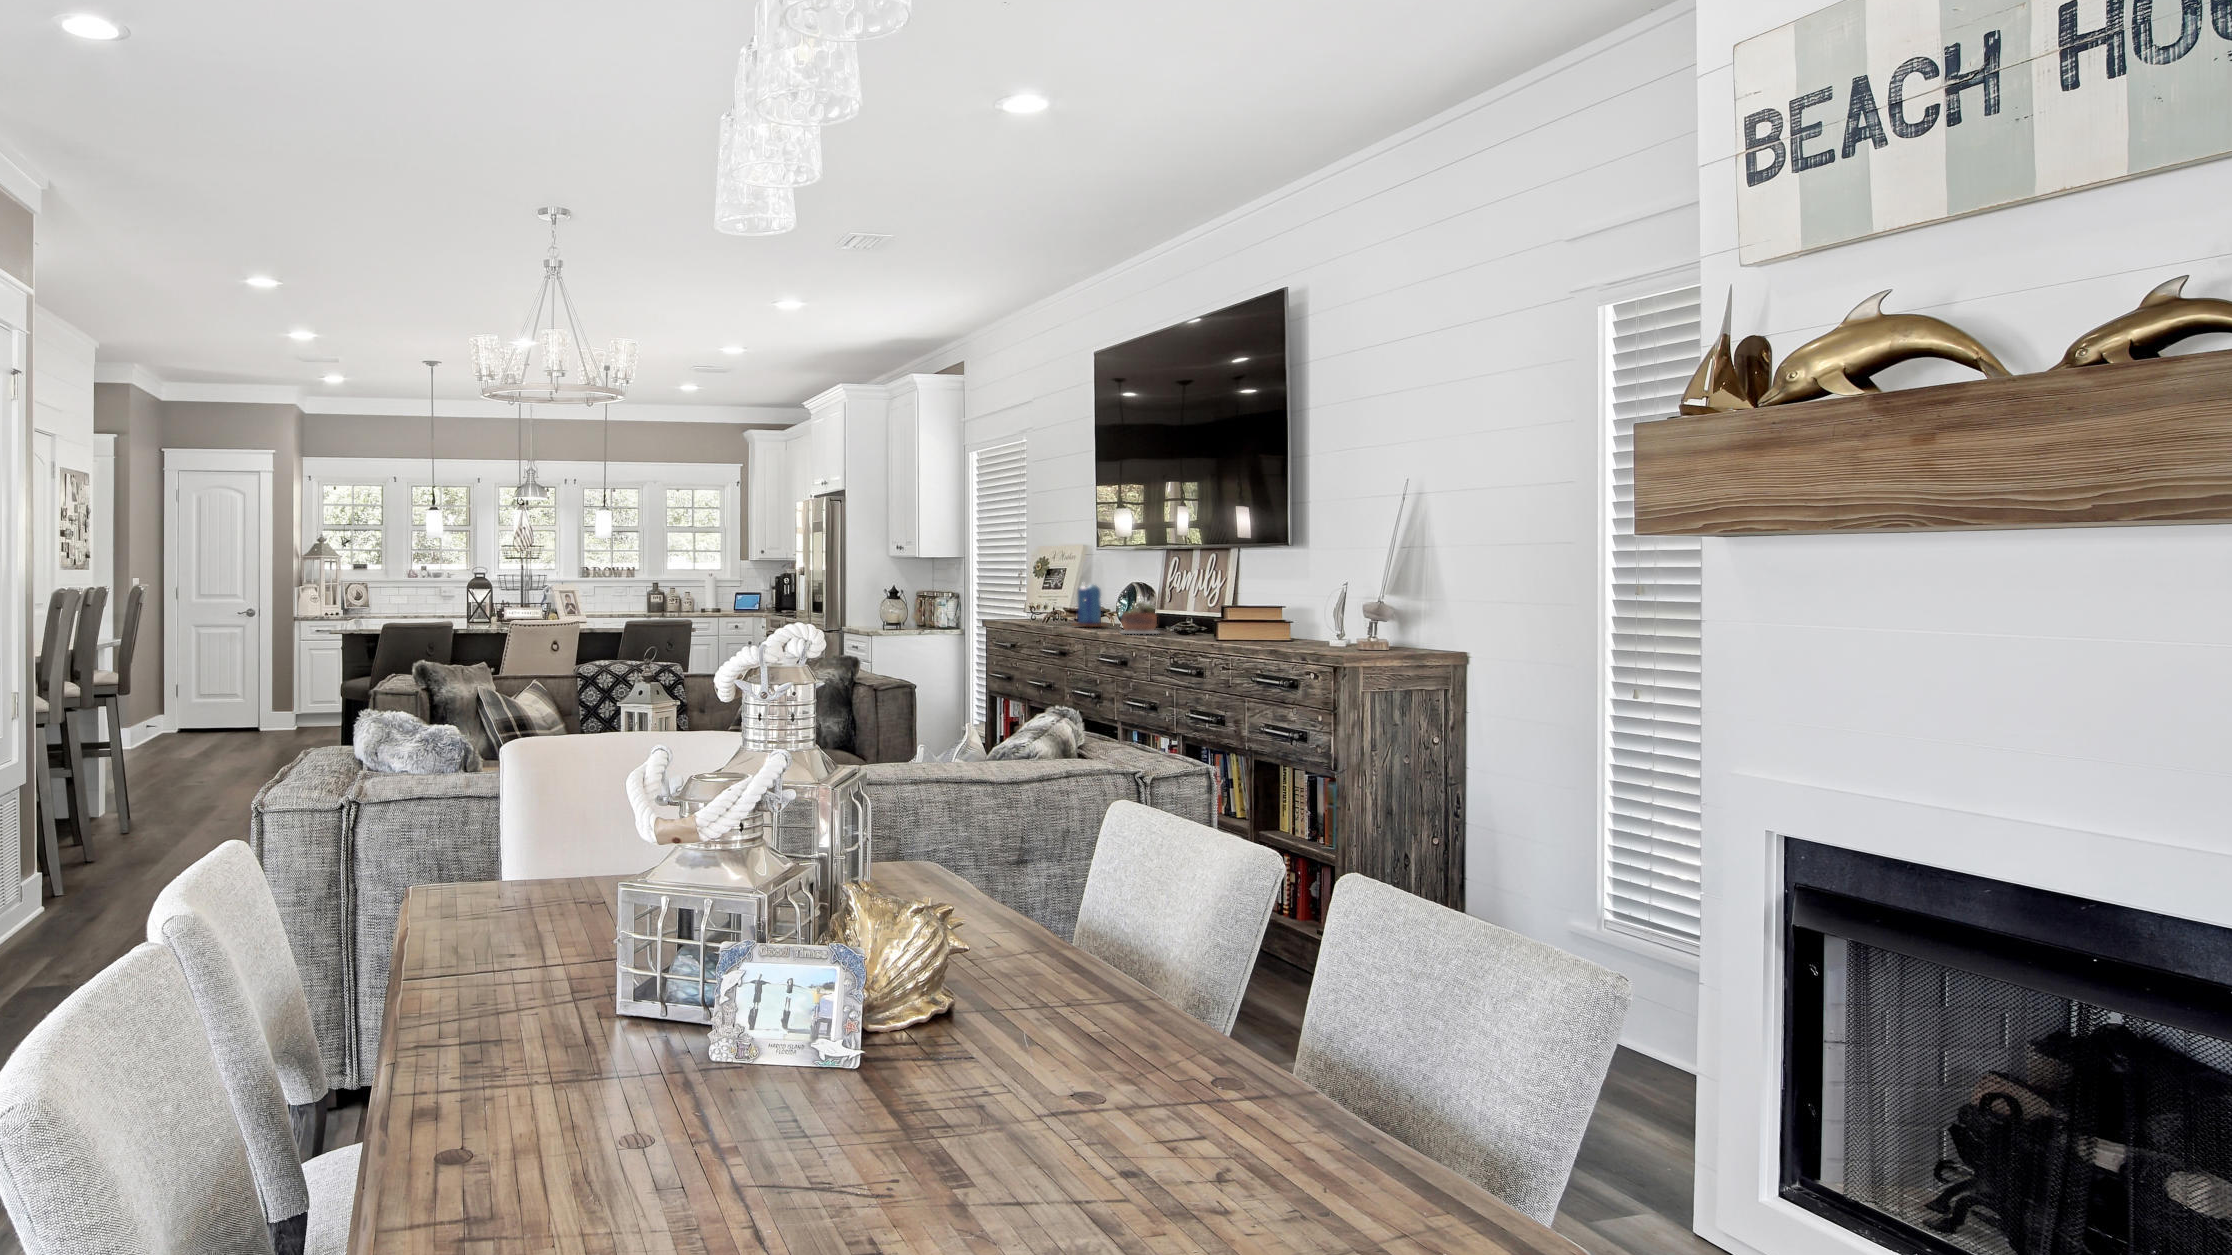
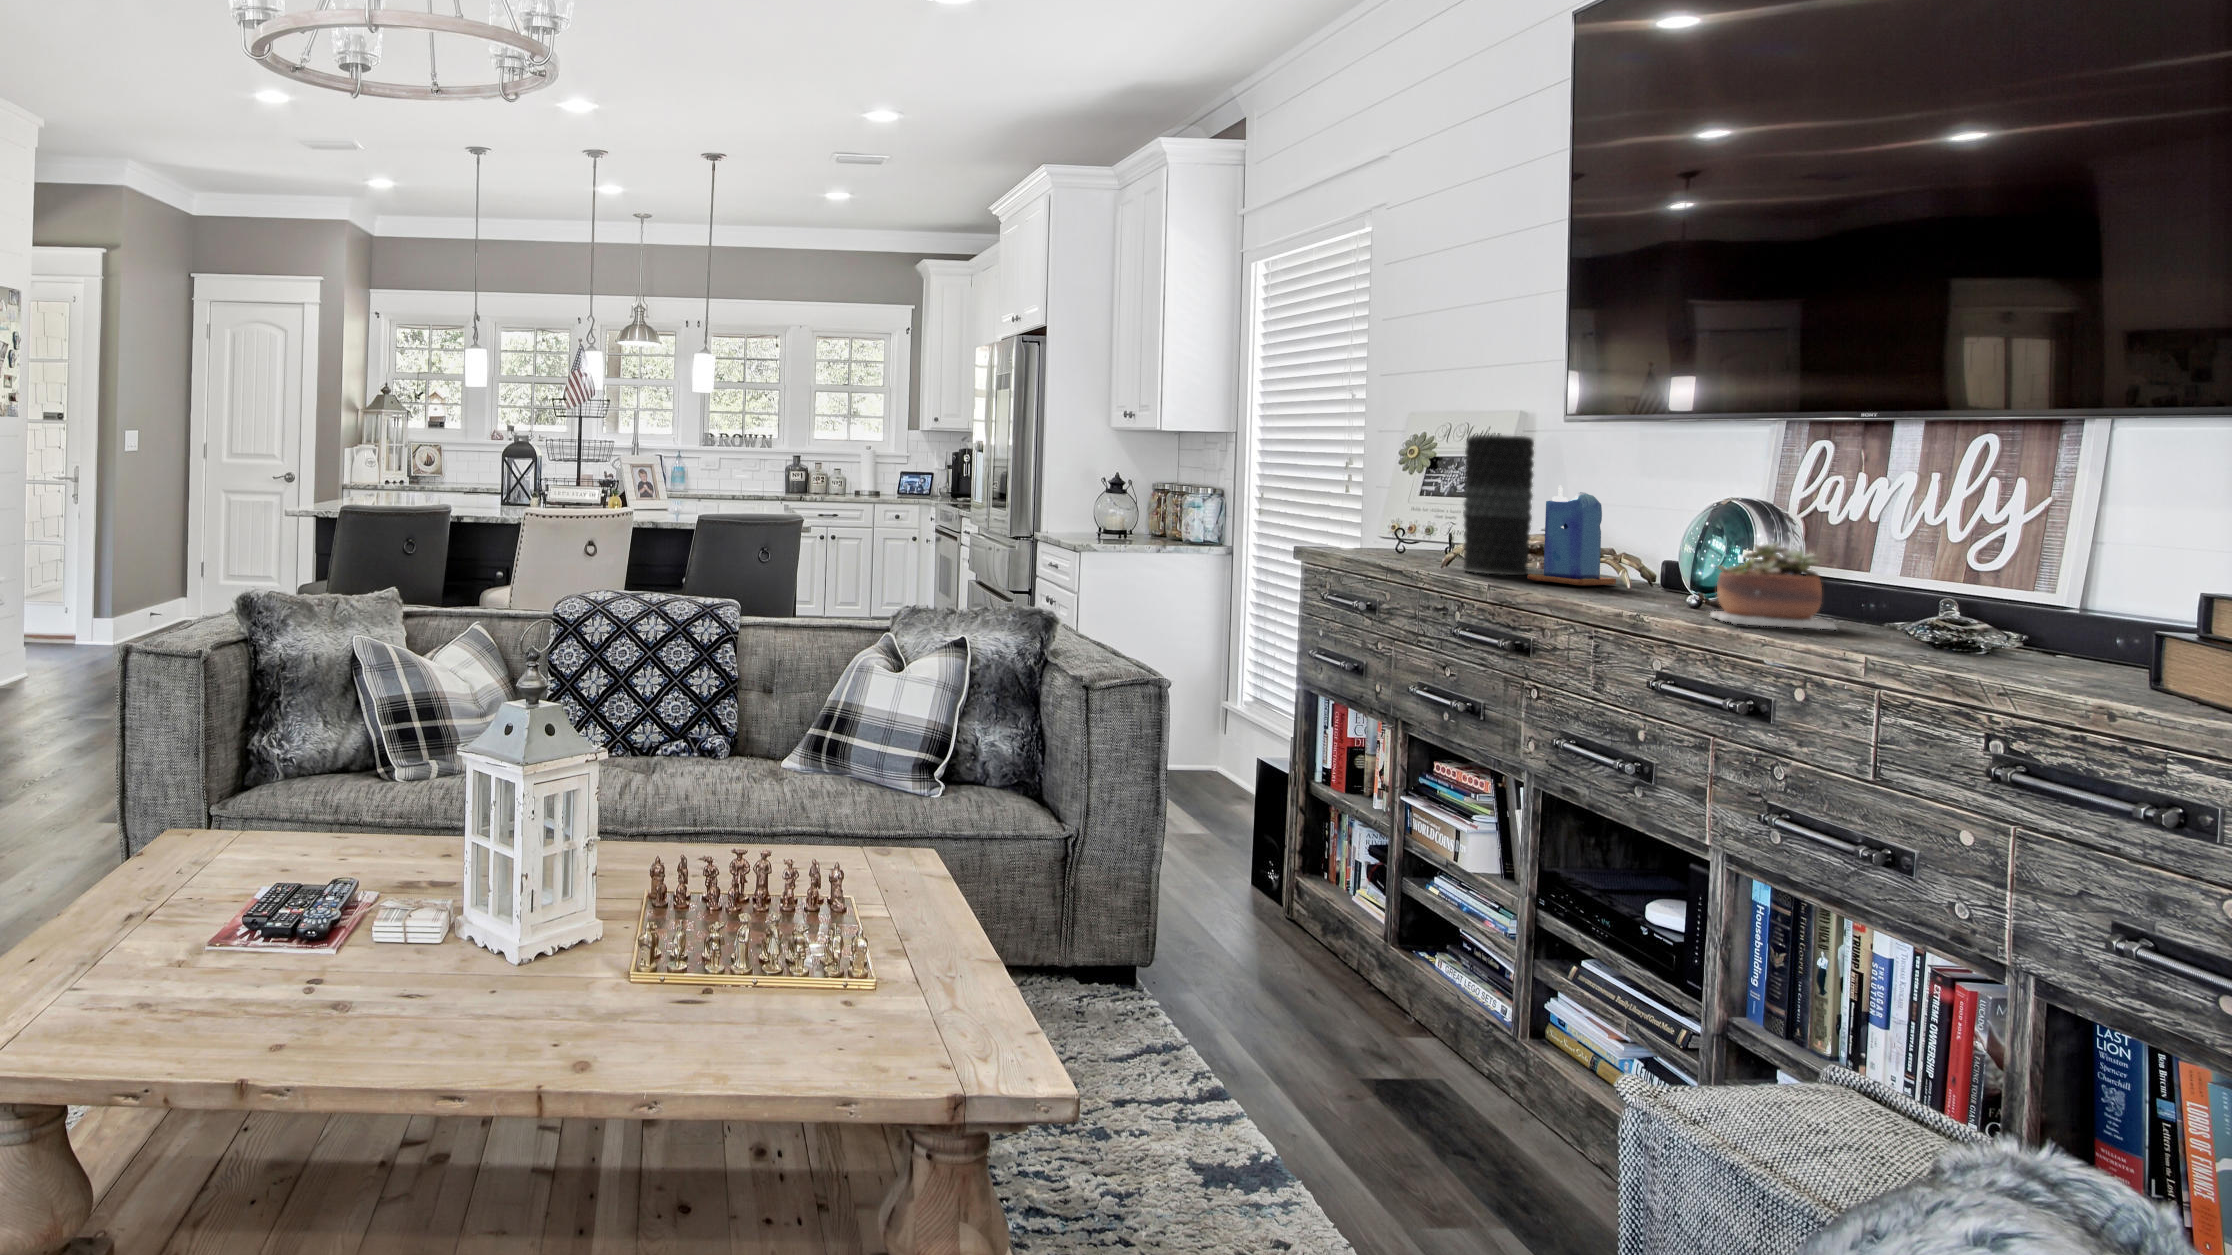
vase: none [1048,559,1078,625] -> present [1463,435,1534,575]

